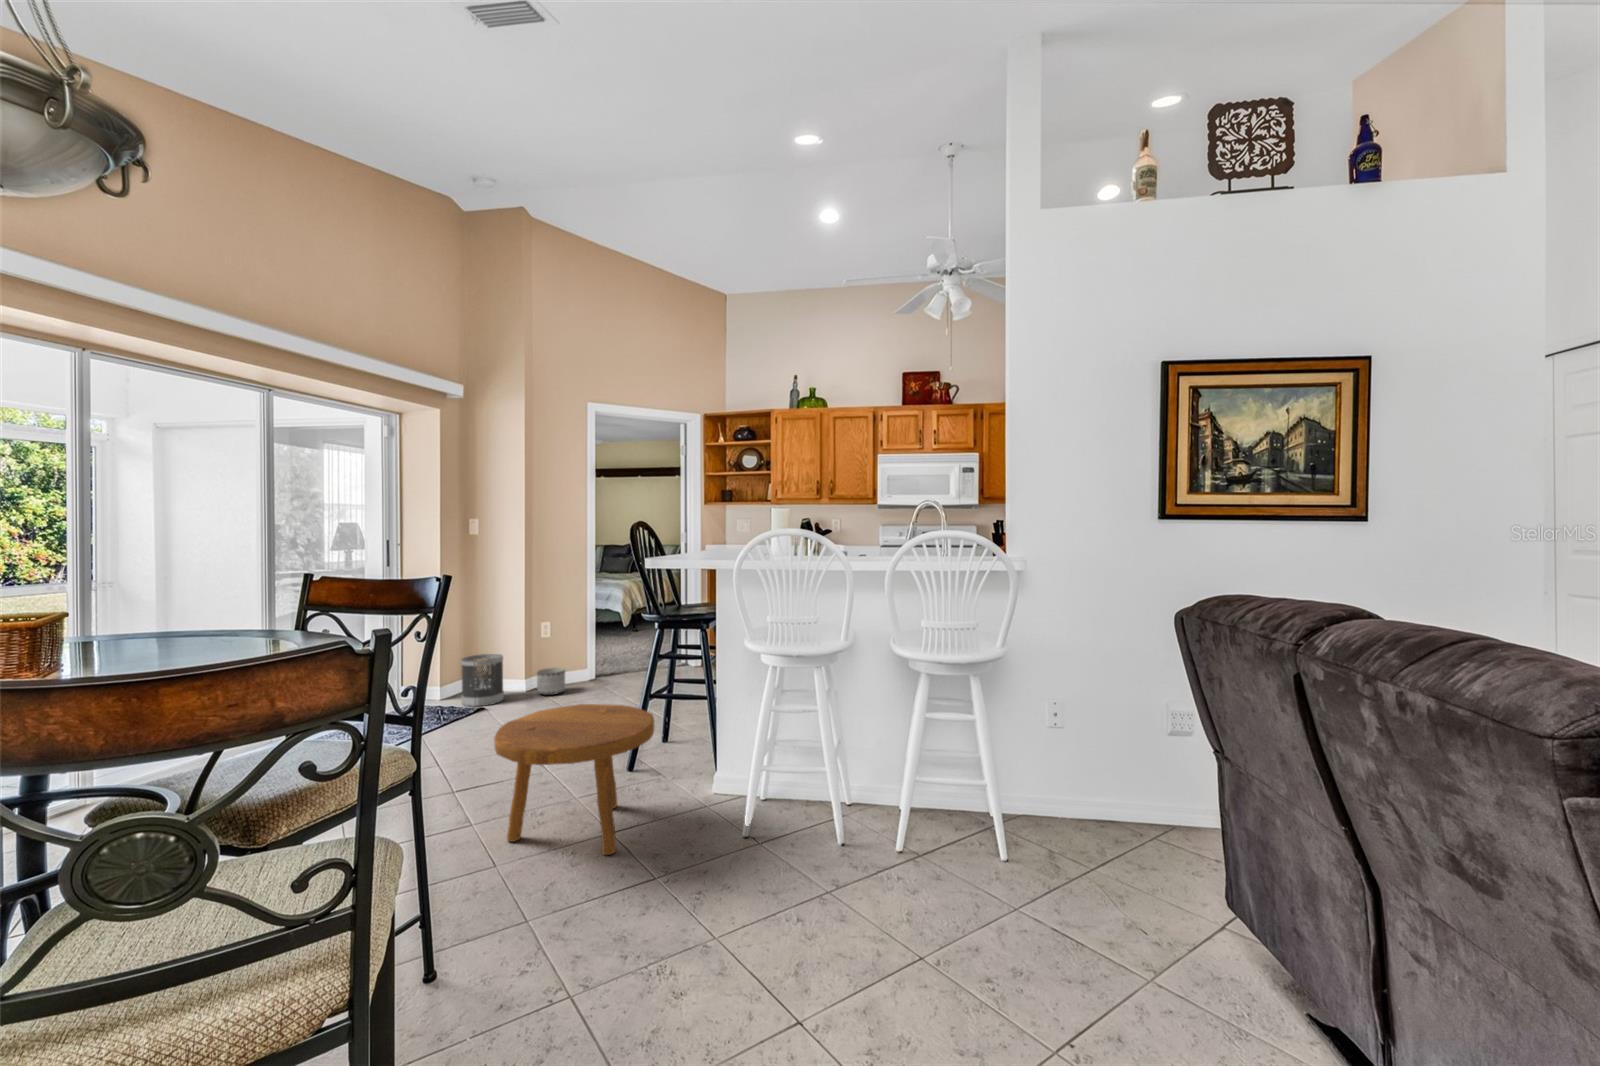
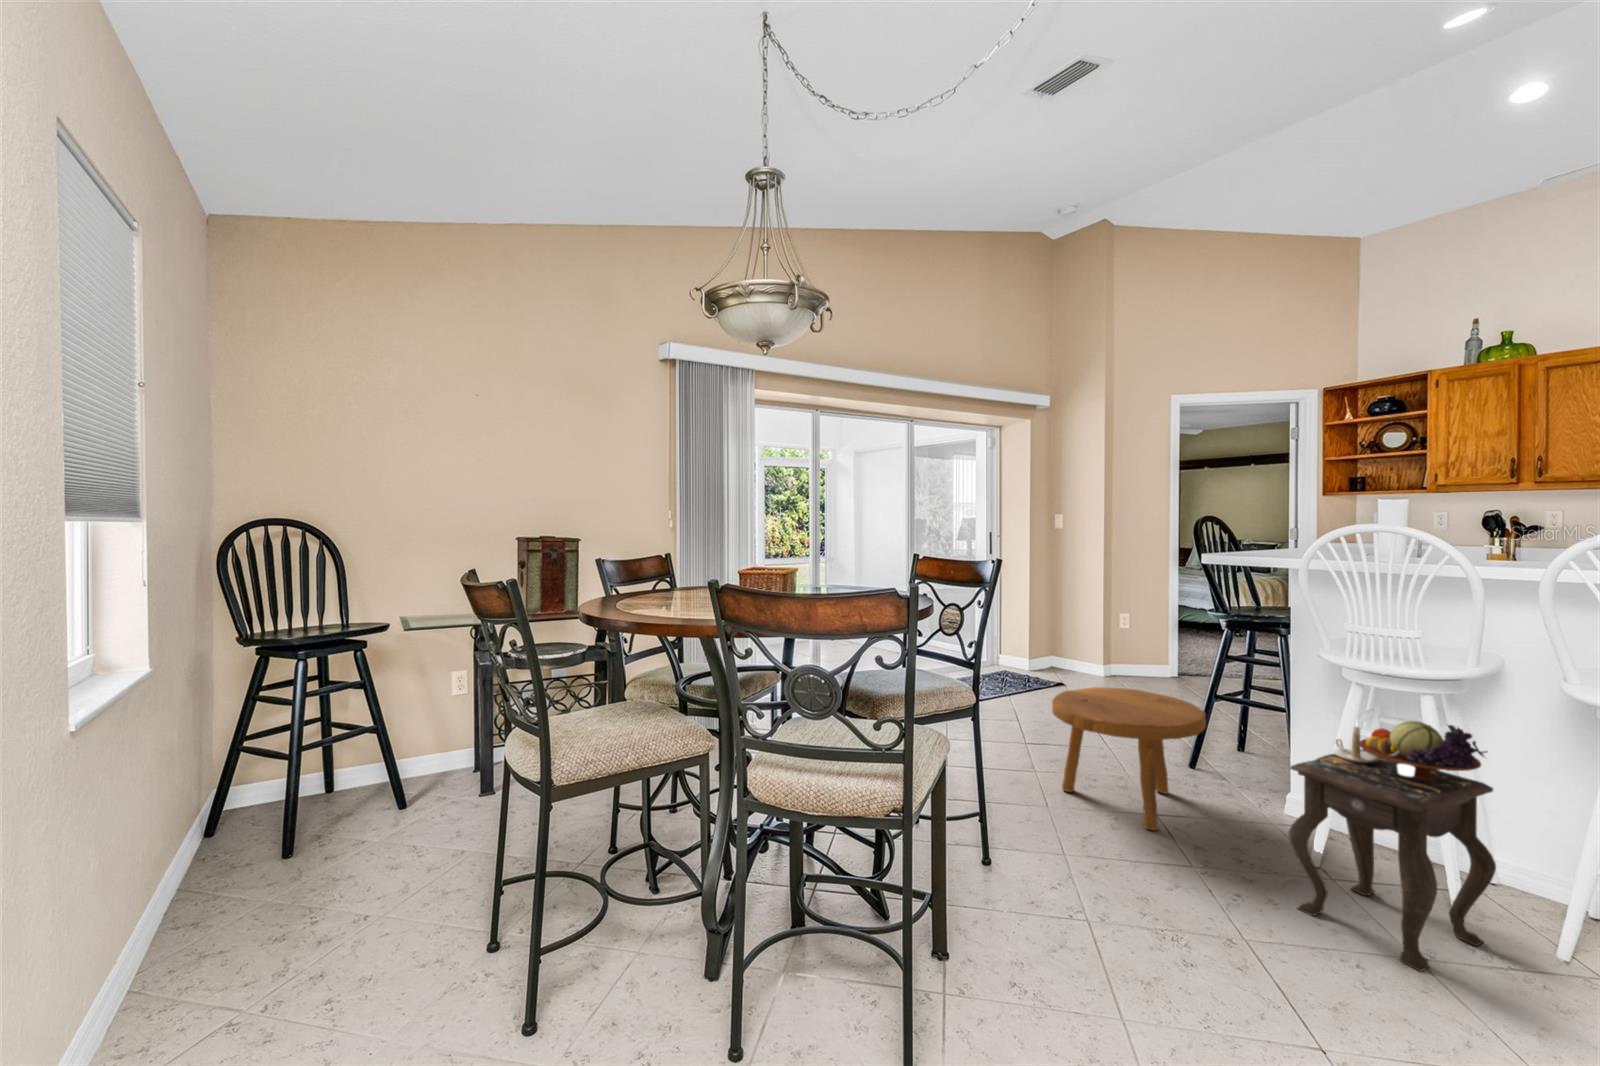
wastebasket: present [461,654,504,707] -> none [1043,634,1080,679]
planter: present [537,667,565,695] -> none [1111,655,1139,681]
side table: none [739,681,870,902] -> present [1289,720,1496,971]

